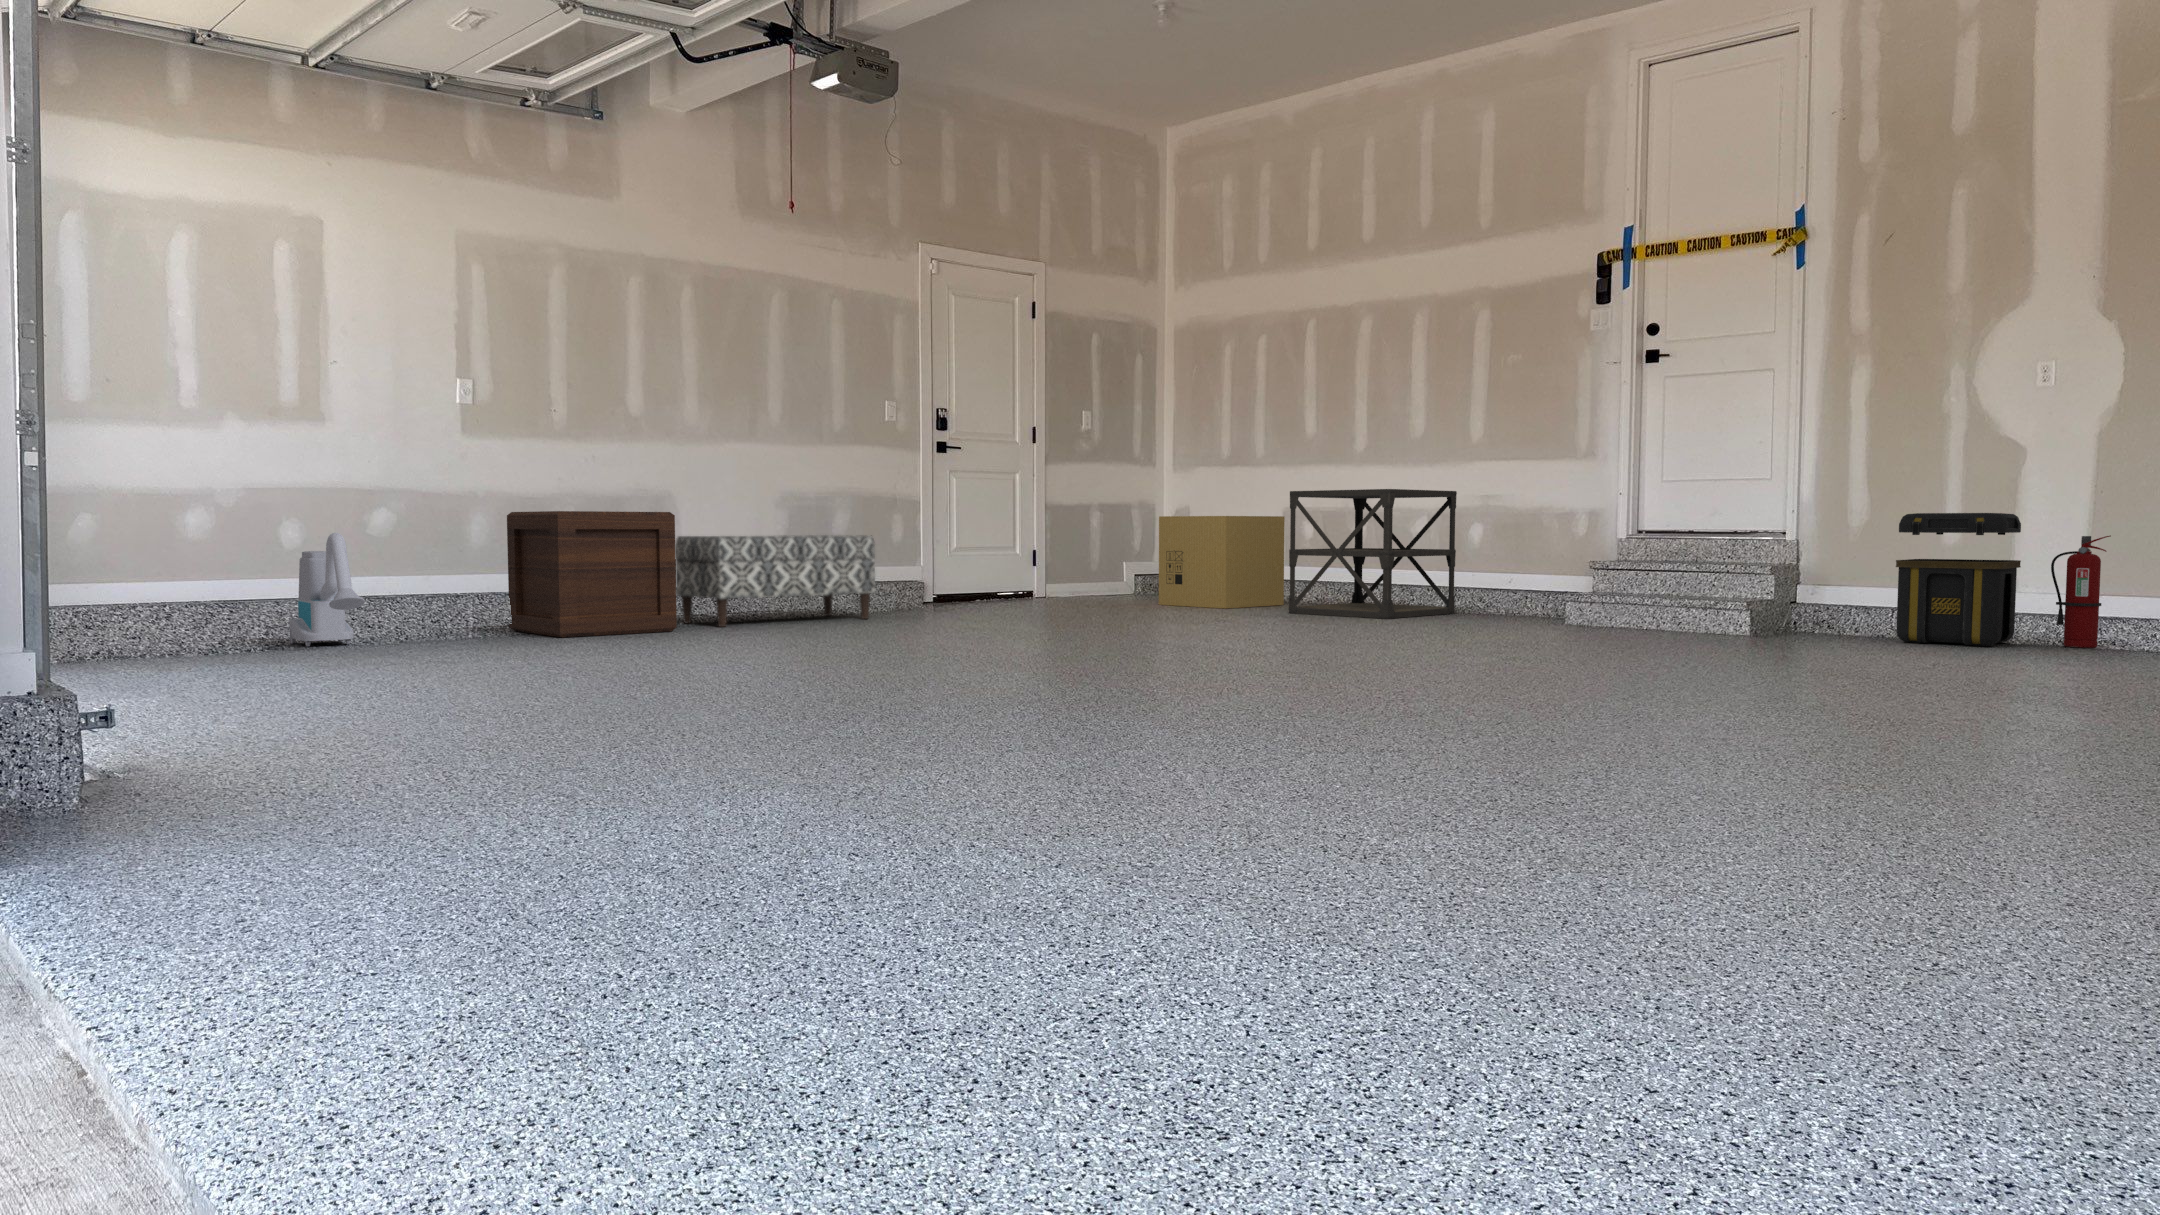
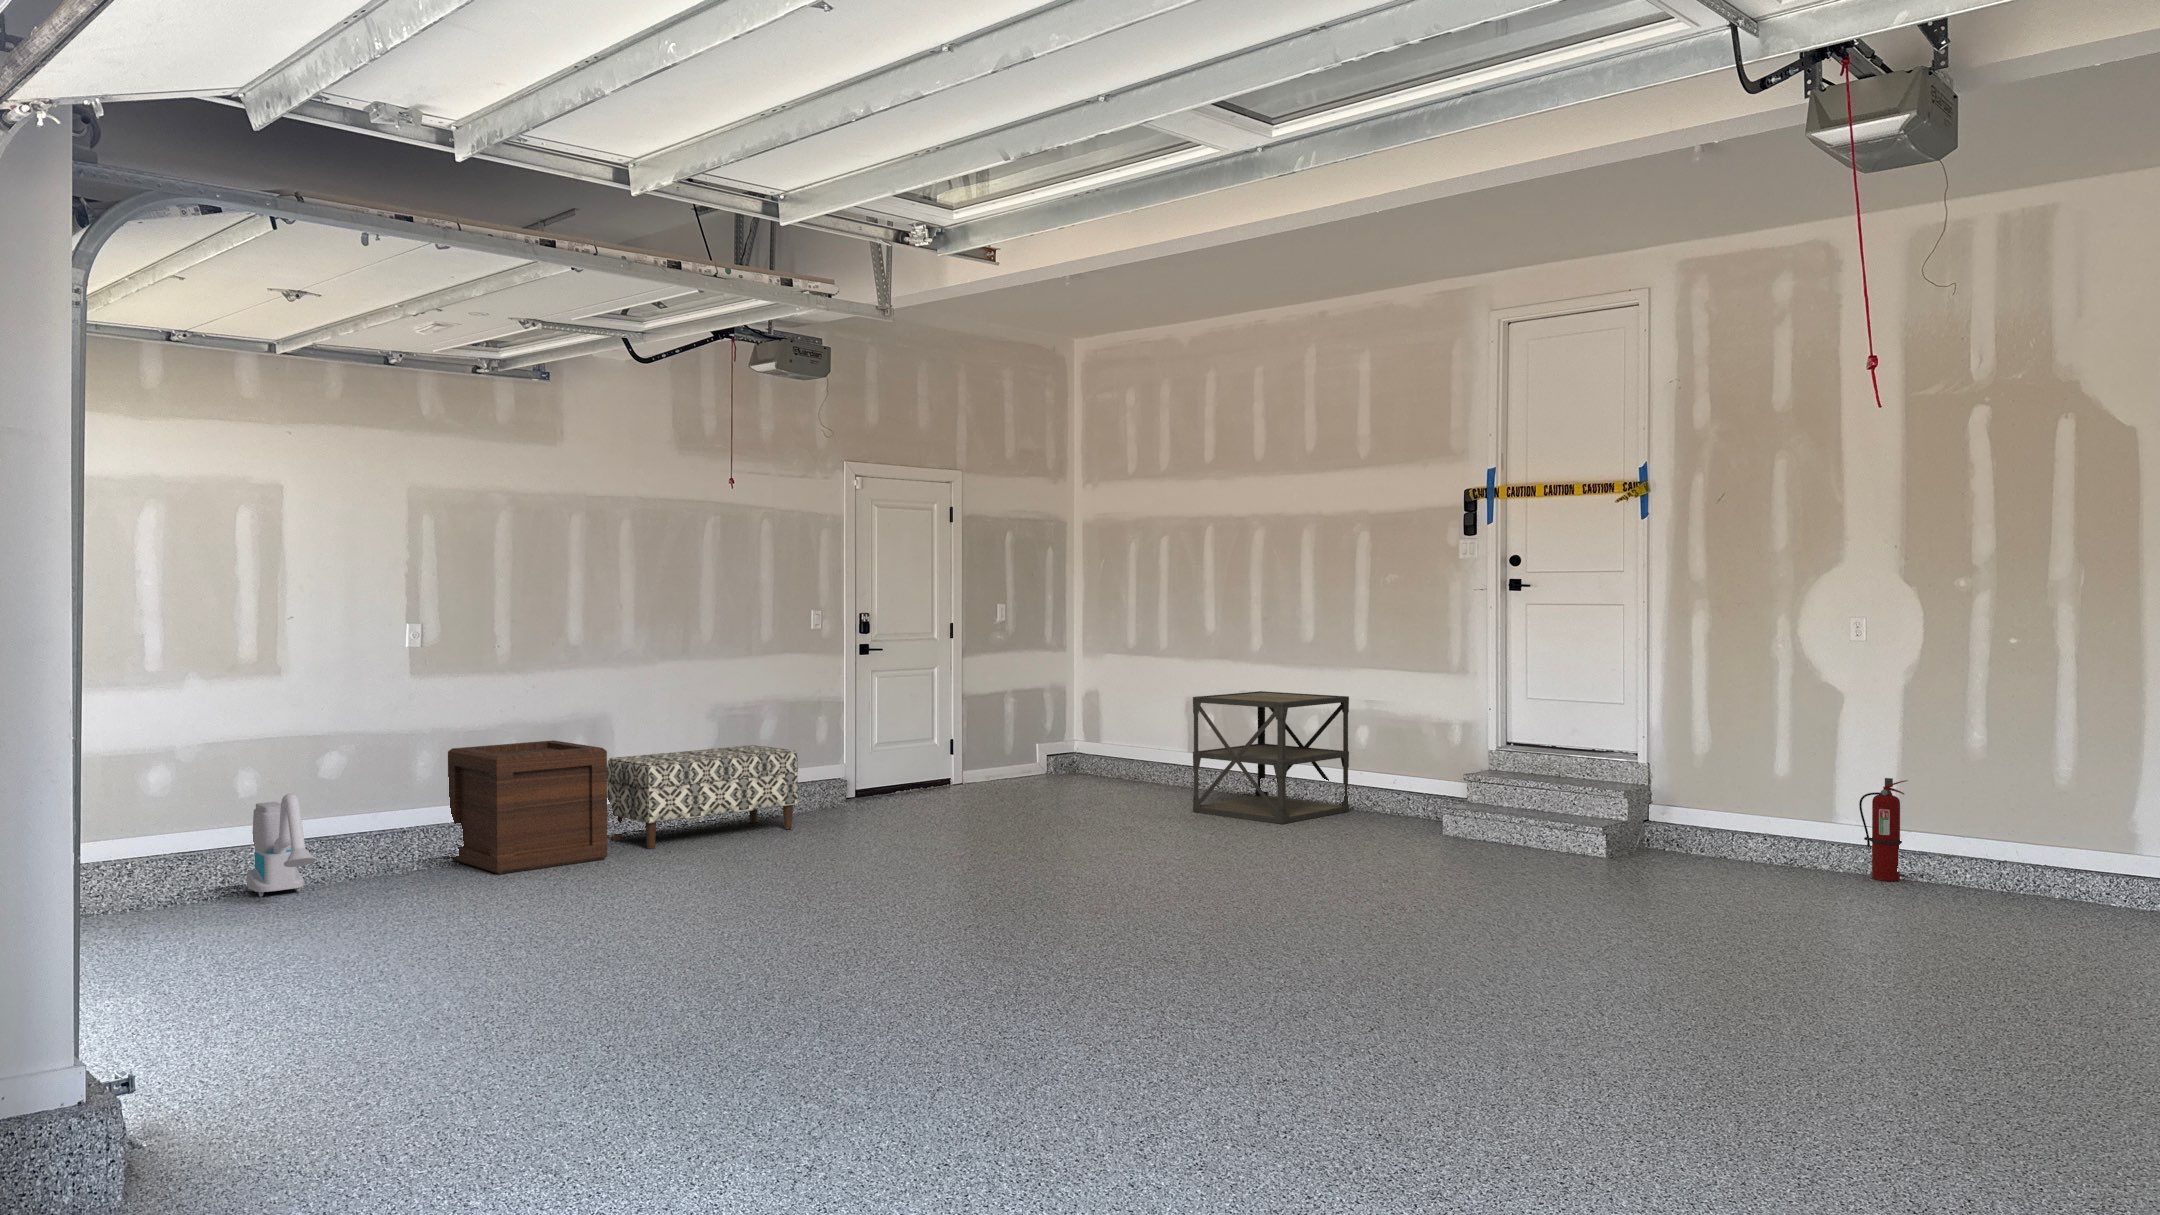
toolbox: present [1896,513,2021,646] -> none [1724,750,1835,879]
cardboard box: present [1159,516,1285,608] -> none [1074,704,1193,802]

